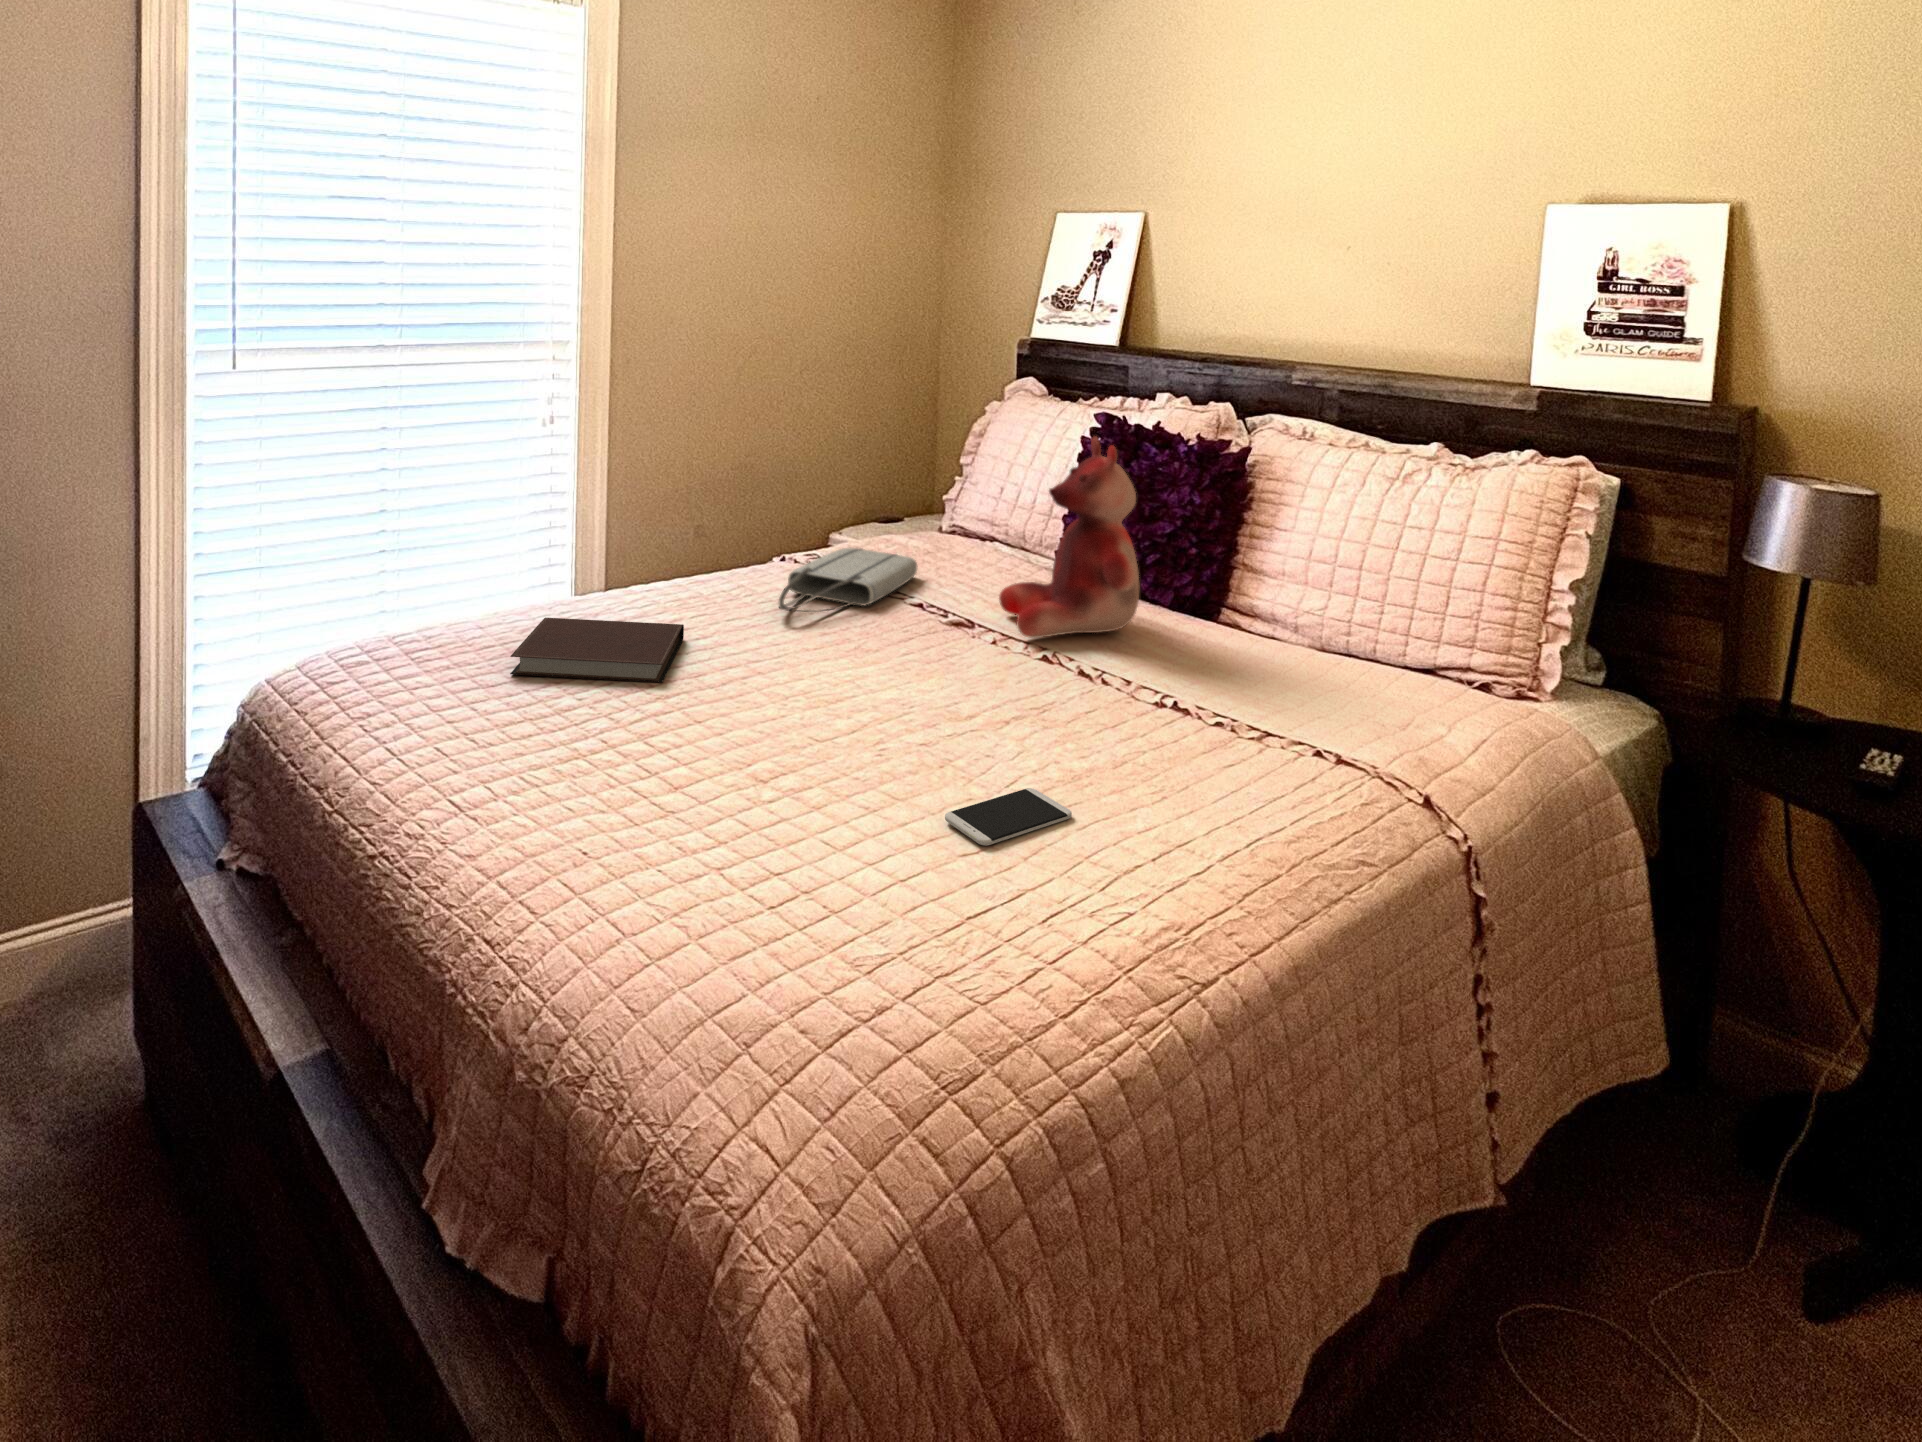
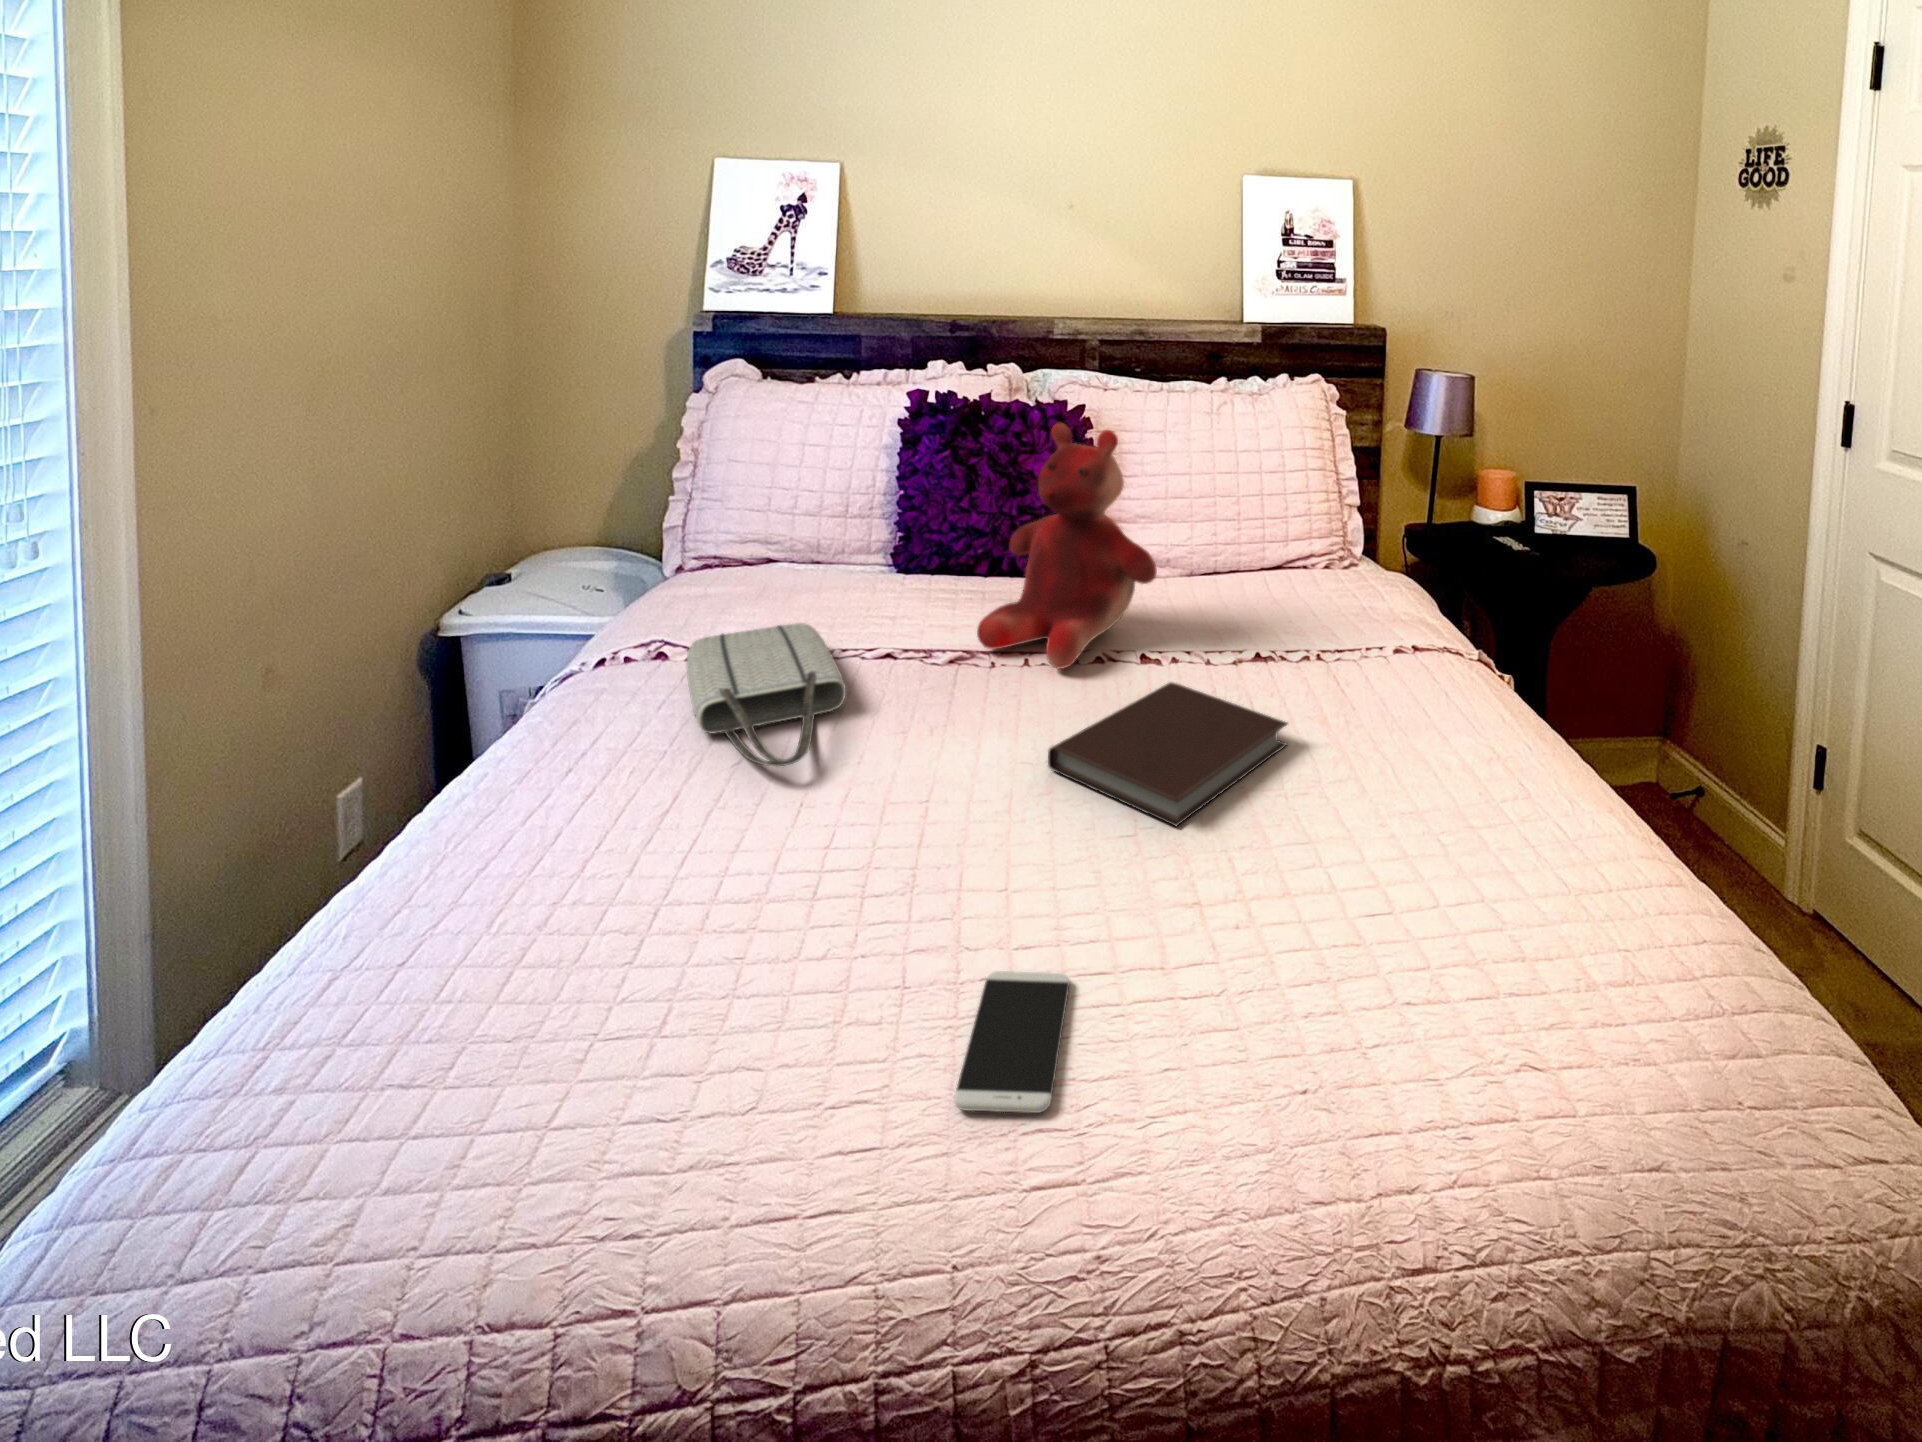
notebook: present [510,618,684,683] -> present [1048,682,1288,826]
smartphone: present [945,788,1072,846] -> present [954,971,1070,1113]

